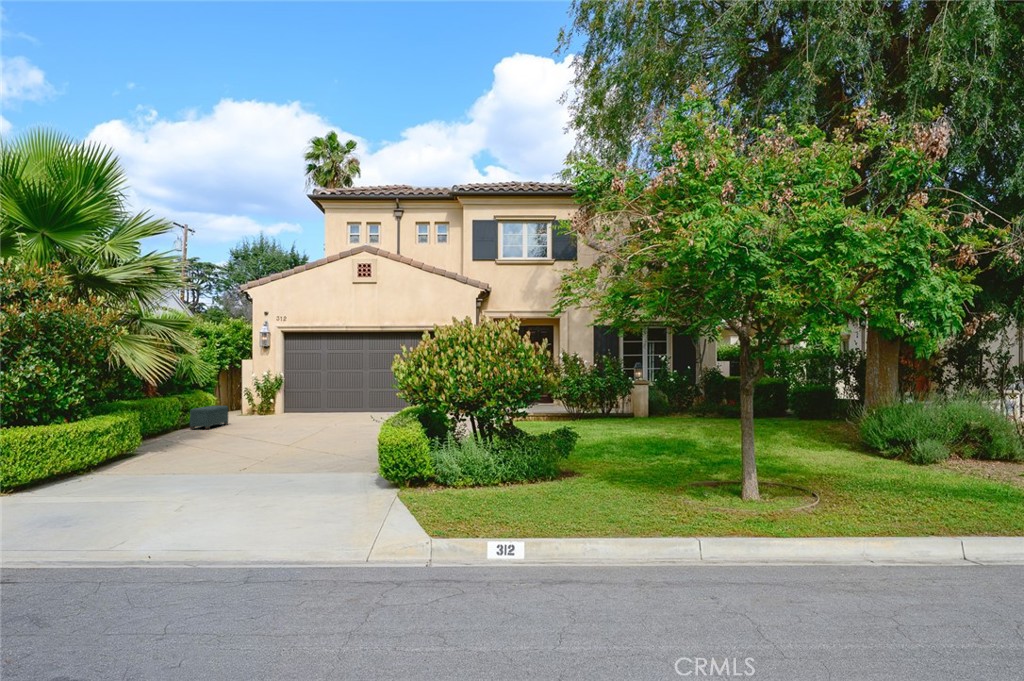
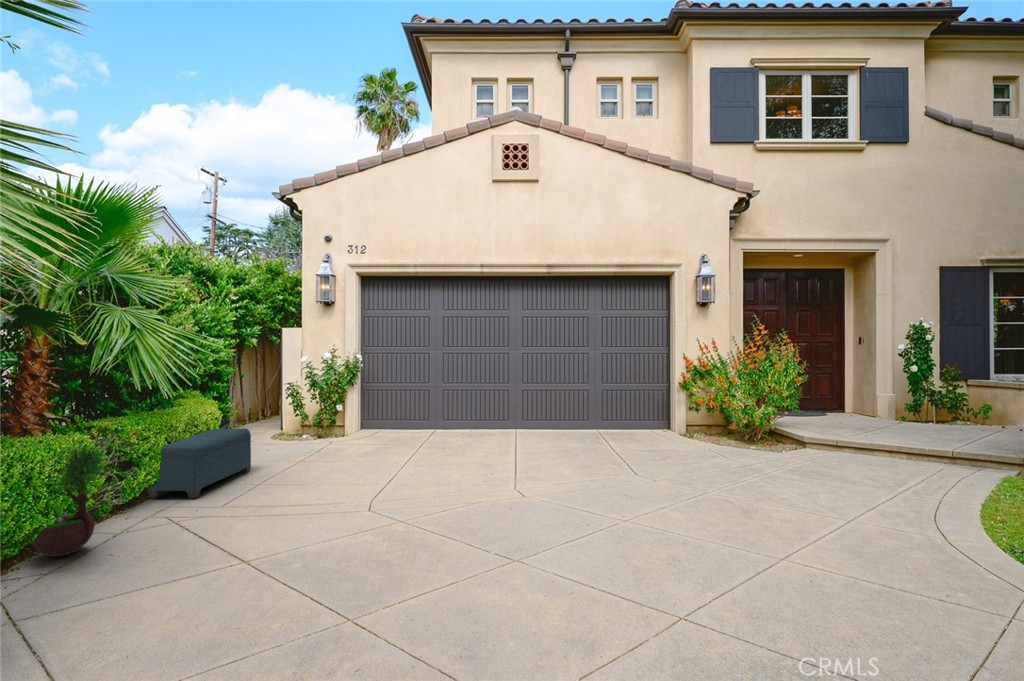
potted tree: none [163,400,186,437] -> present [32,443,110,557]

